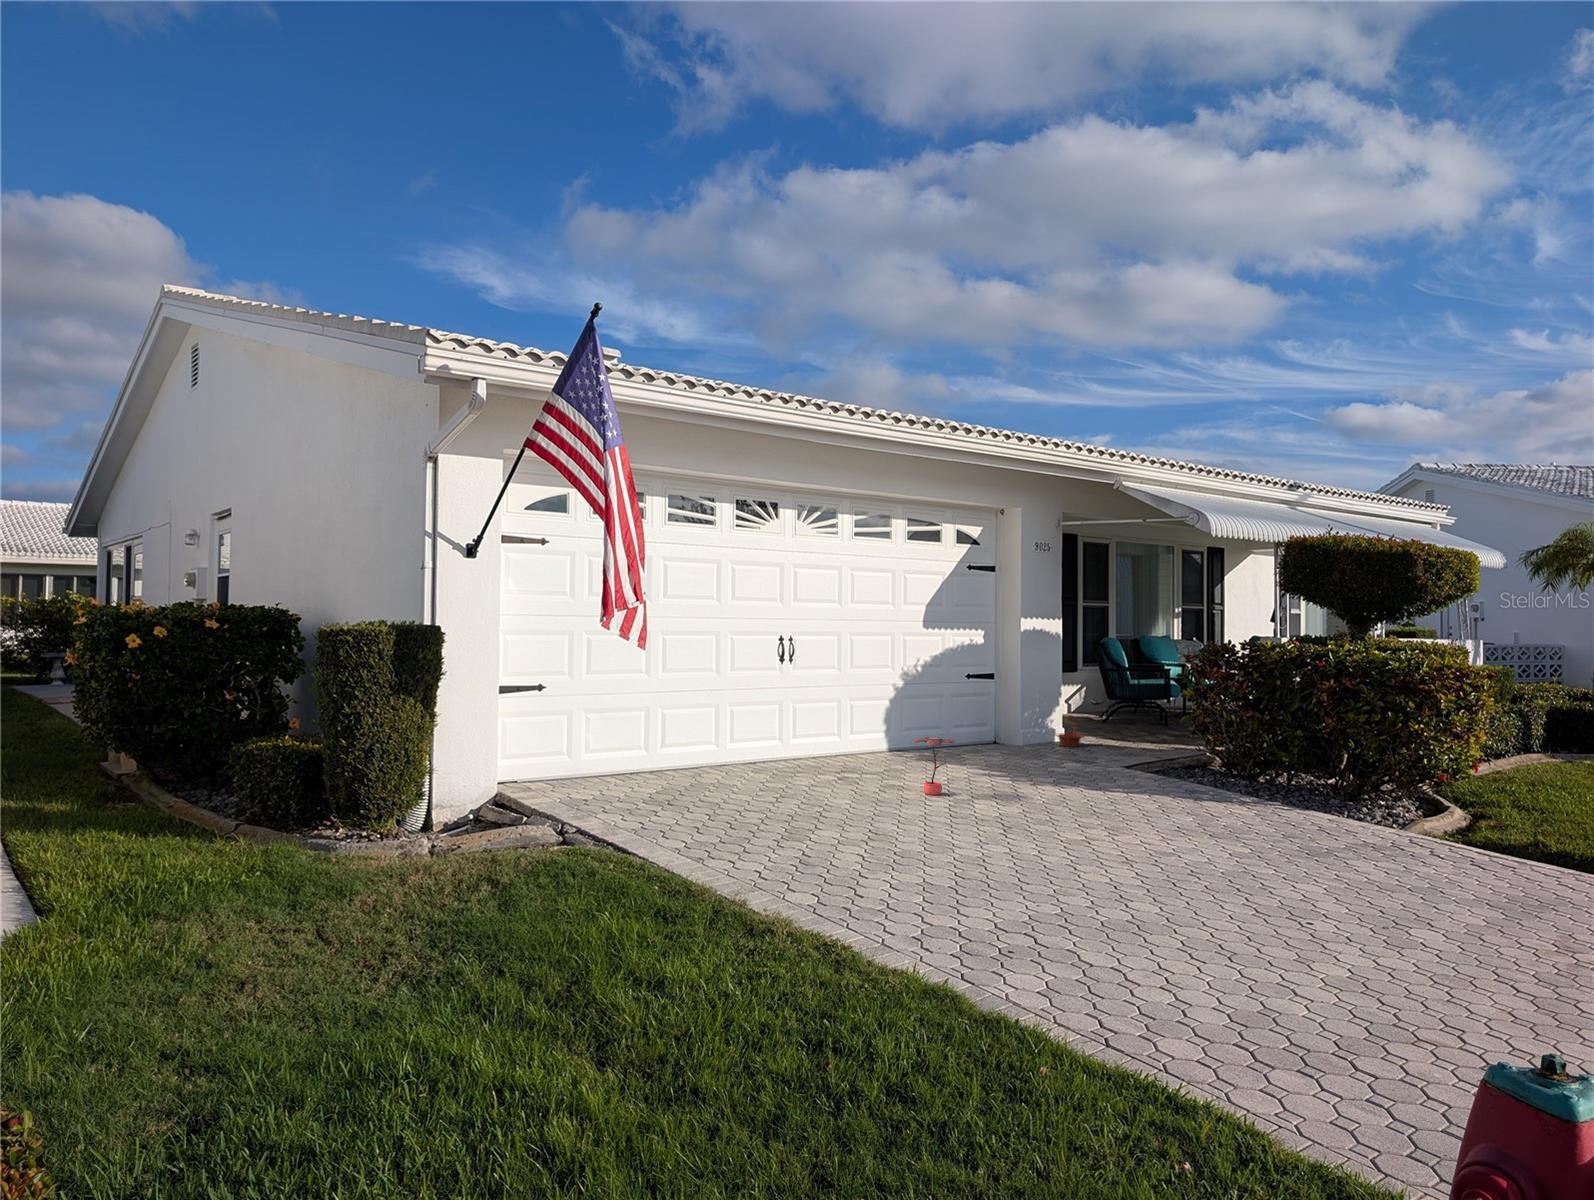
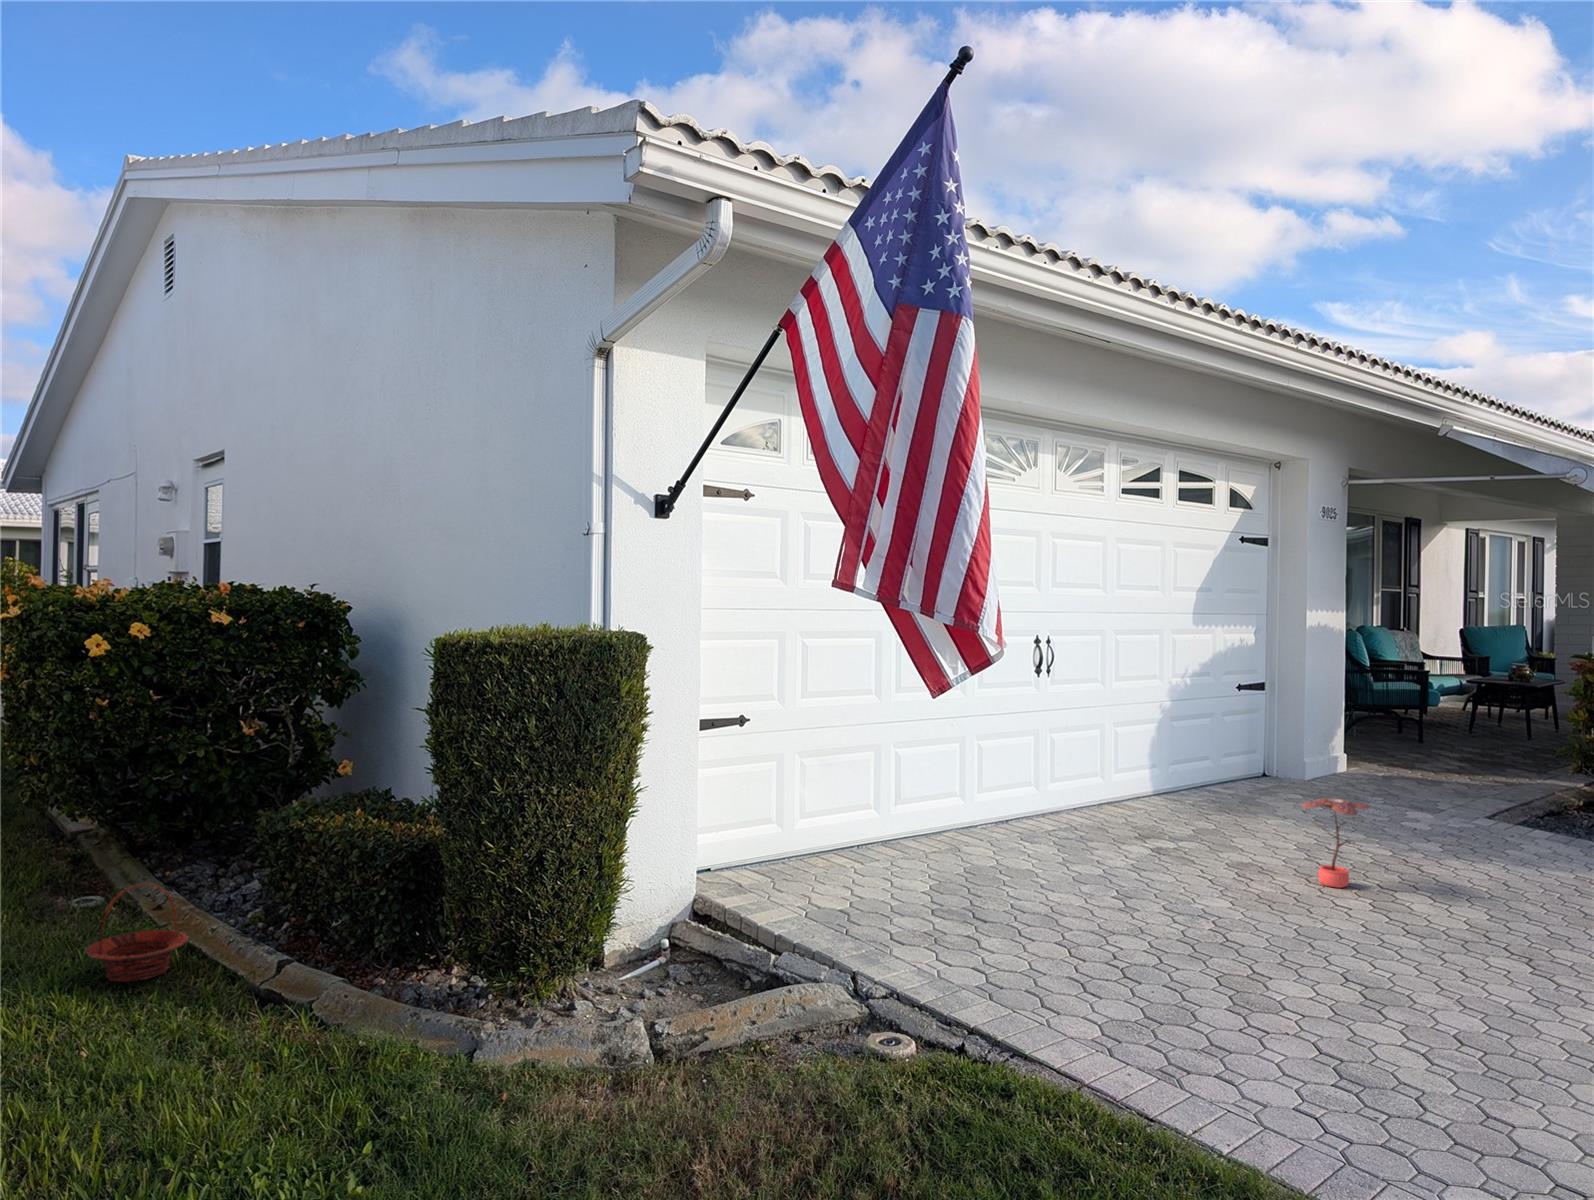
basket: present [1056,717,1085,747] -> present [86,884,188,982]

